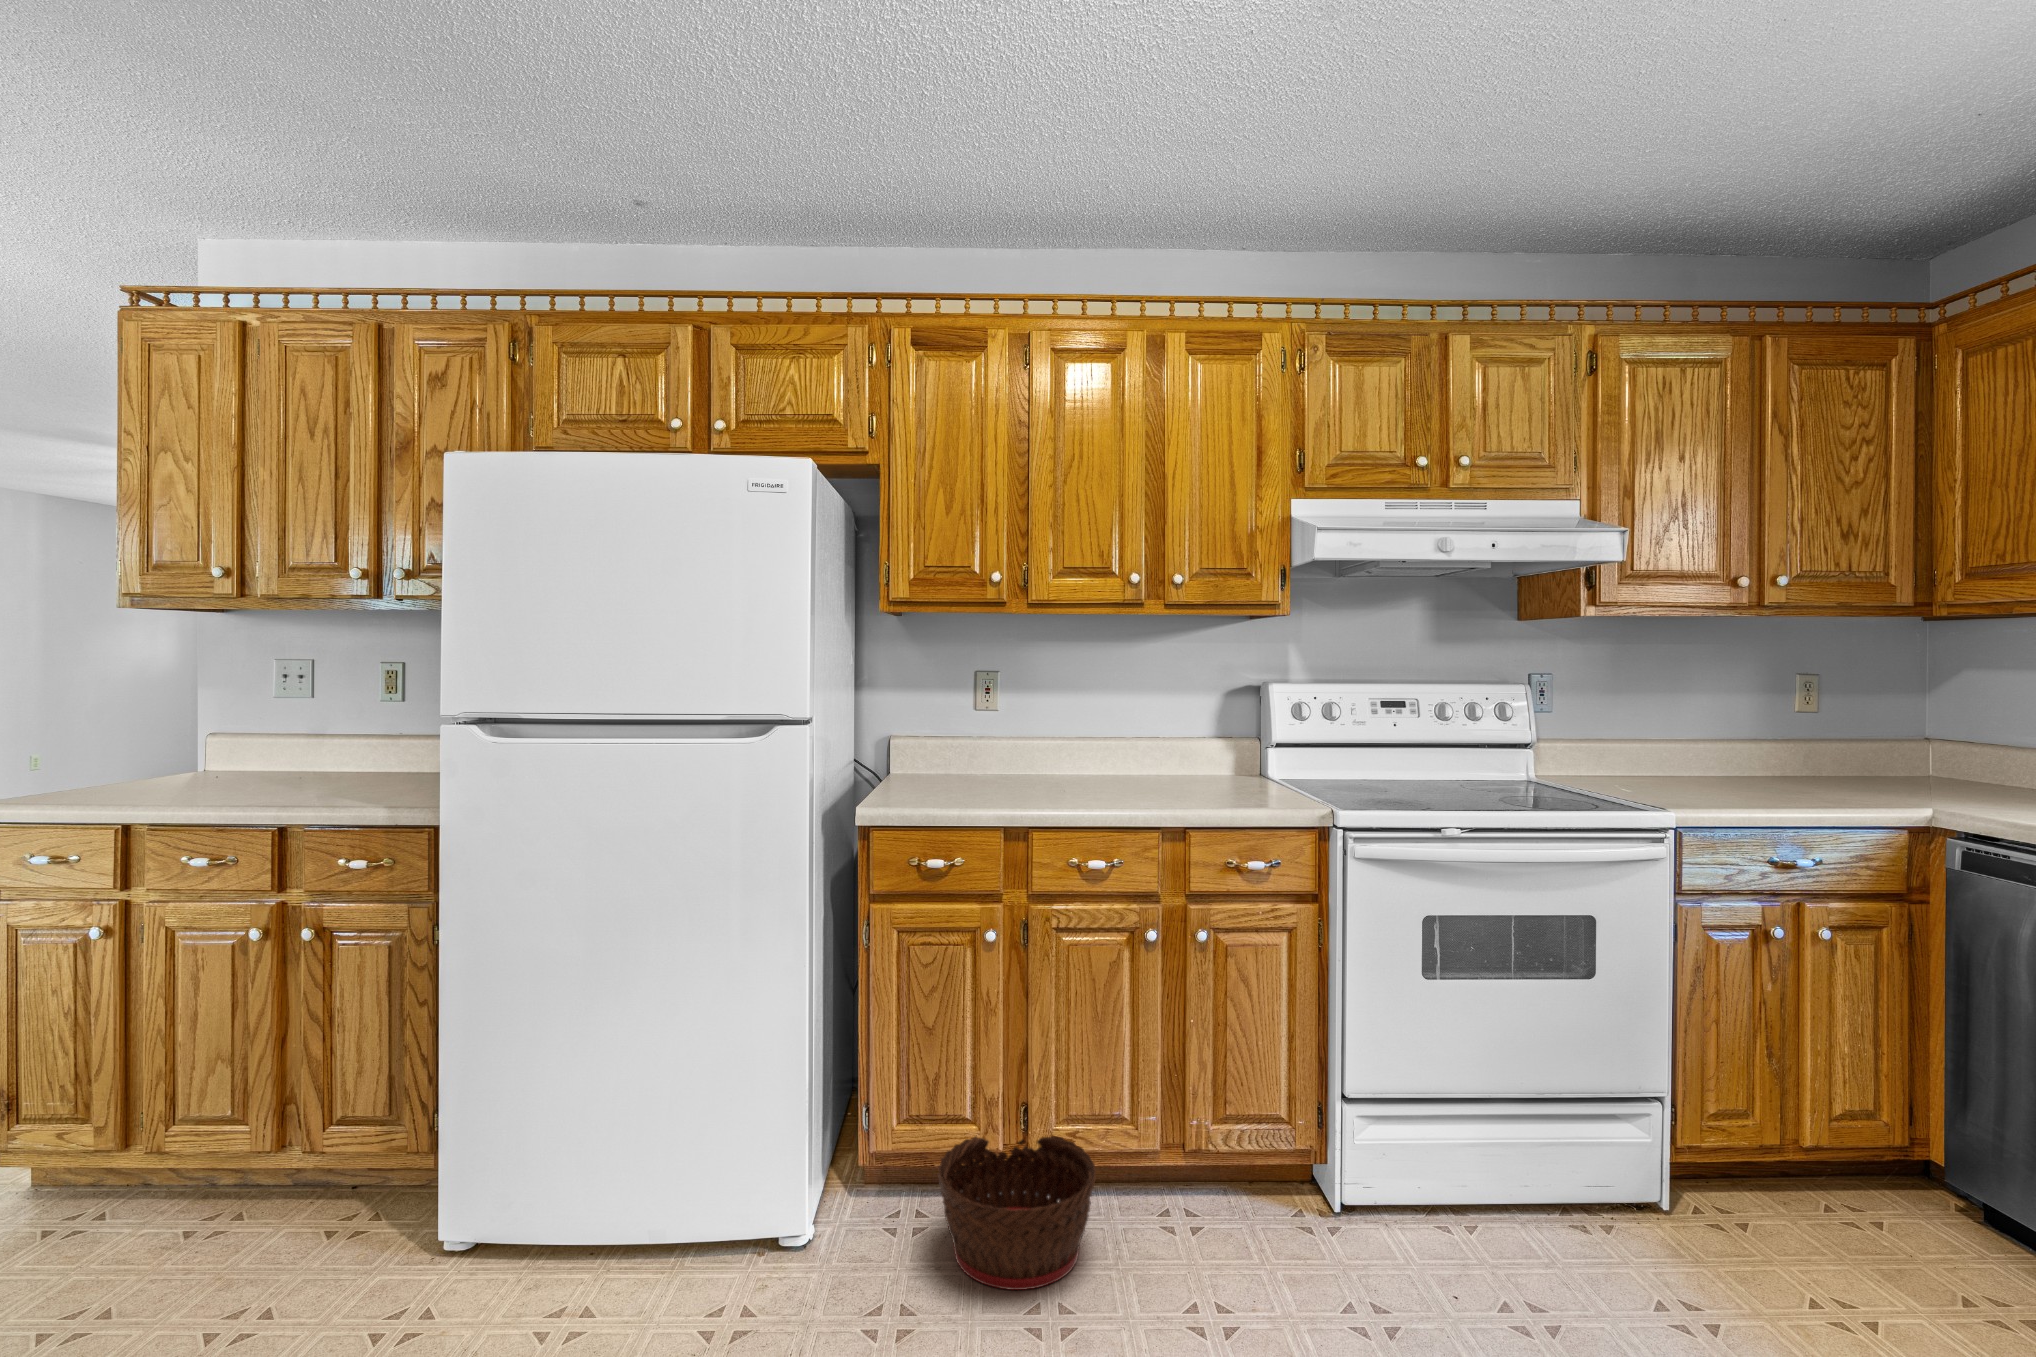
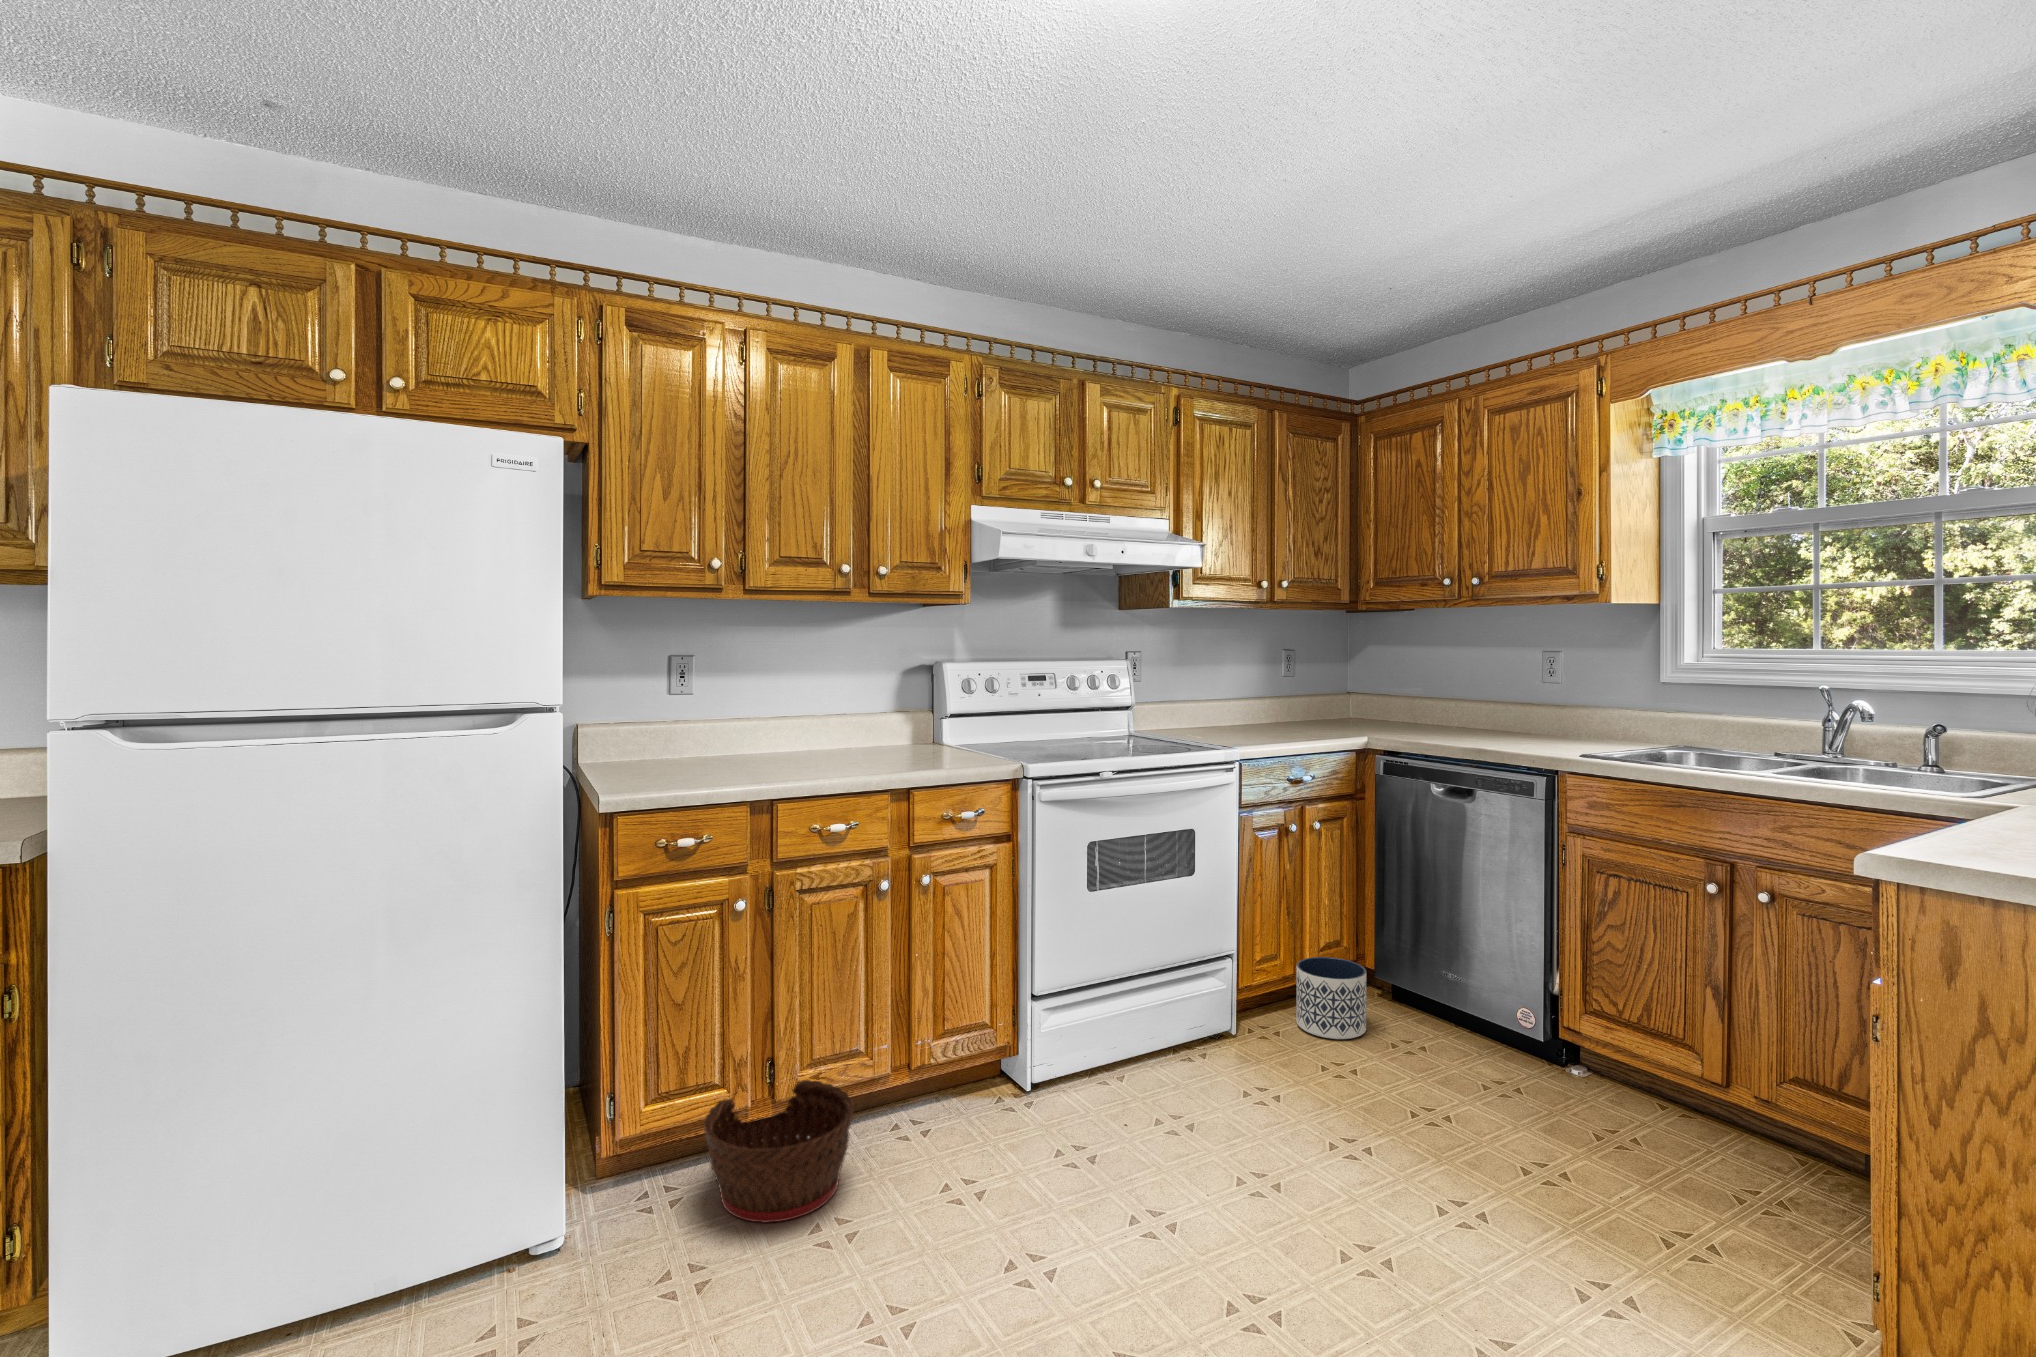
planter: none [1779,1121,1909,1259] -> present [1296,957,1366,1039]

